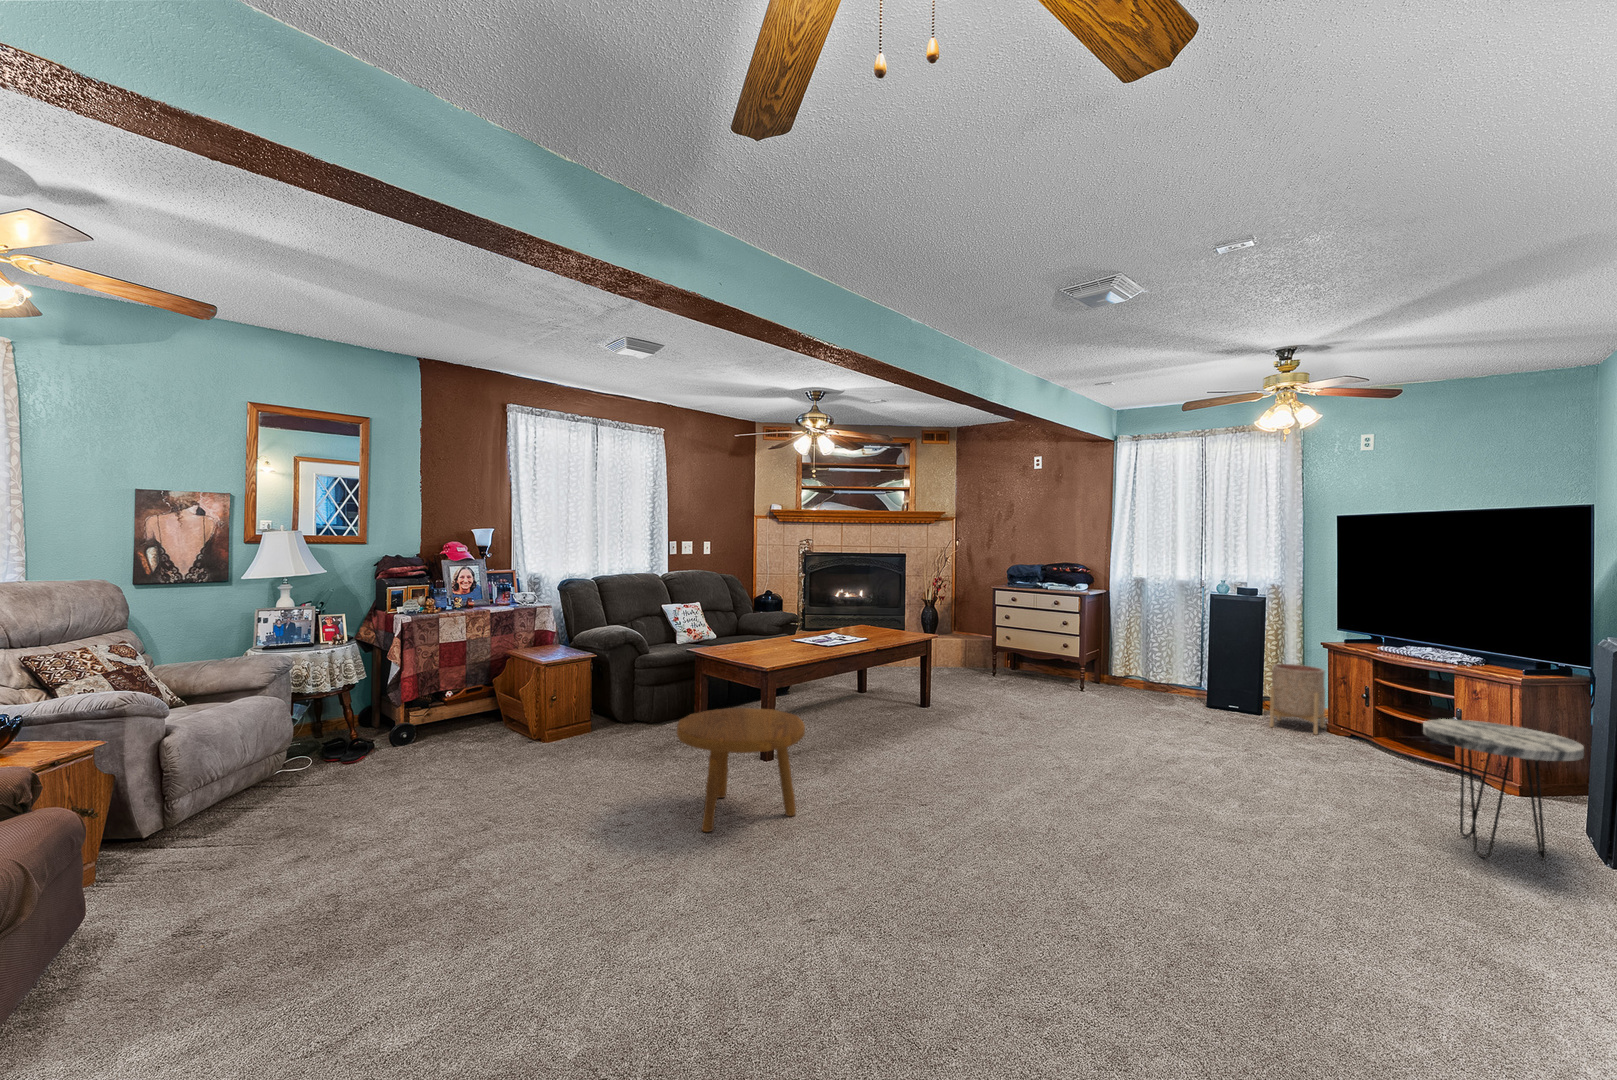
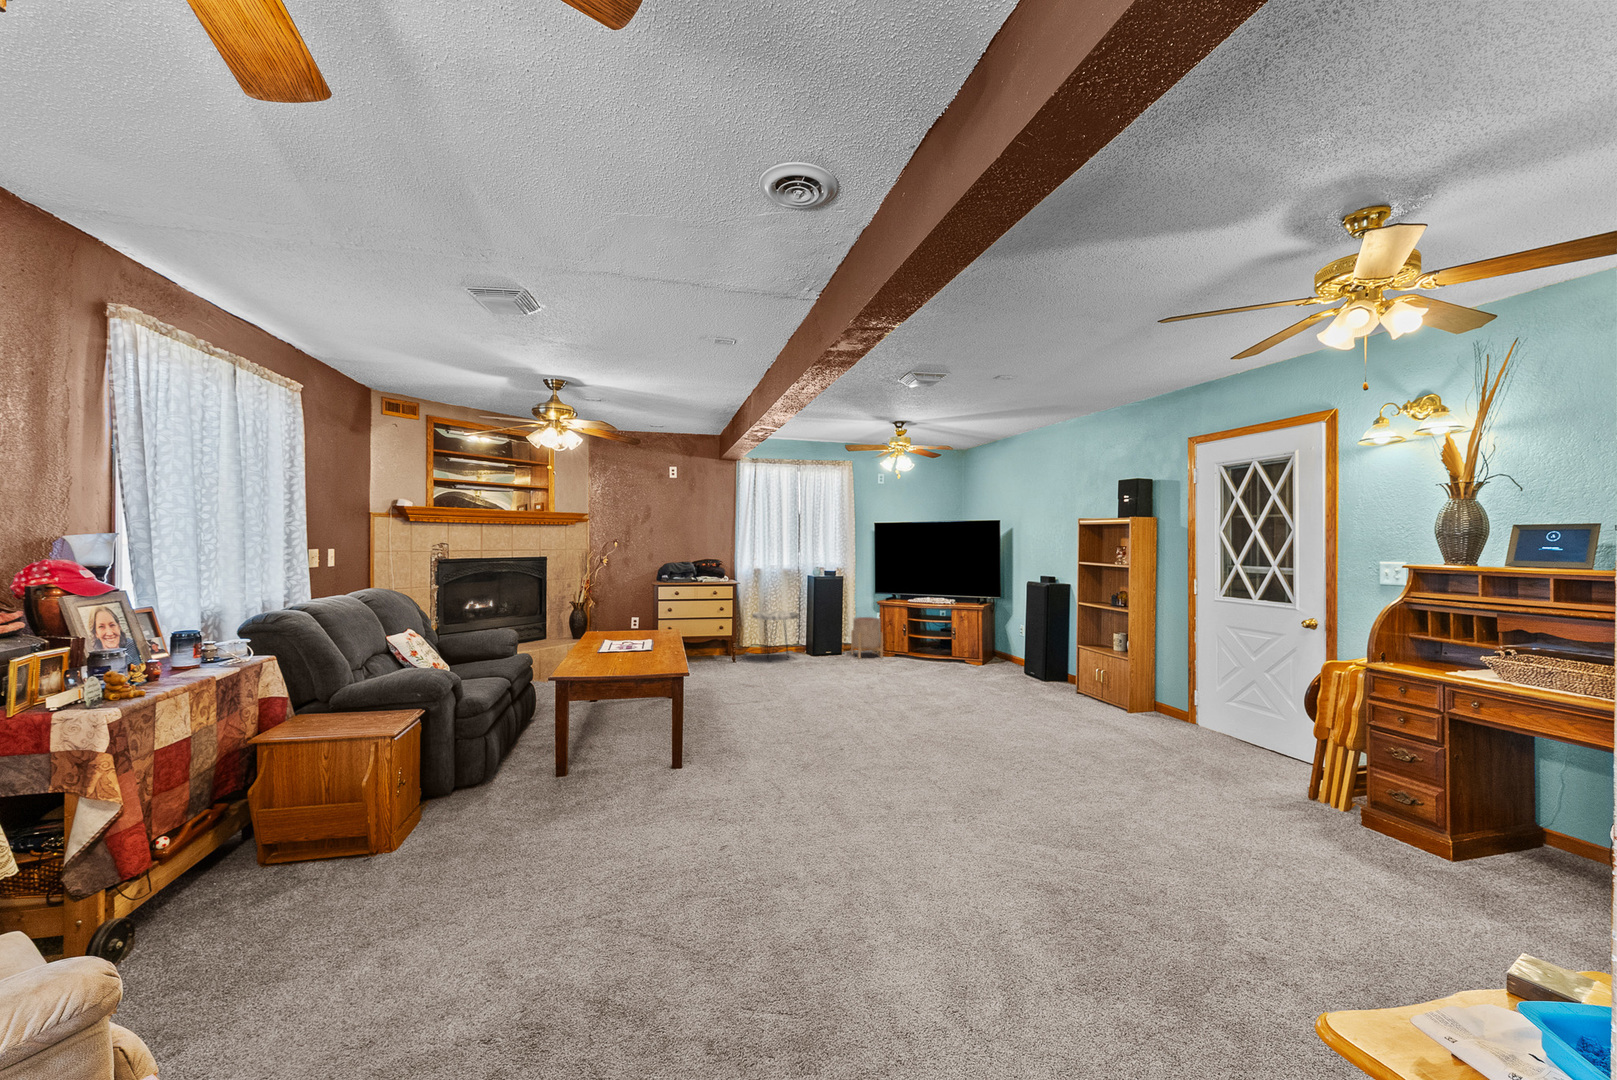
footstool: present [677,708,805,832] -> none [768,706,890,831]
side table: present [1423,719,1584,859] -> present [752,611,798,658]

